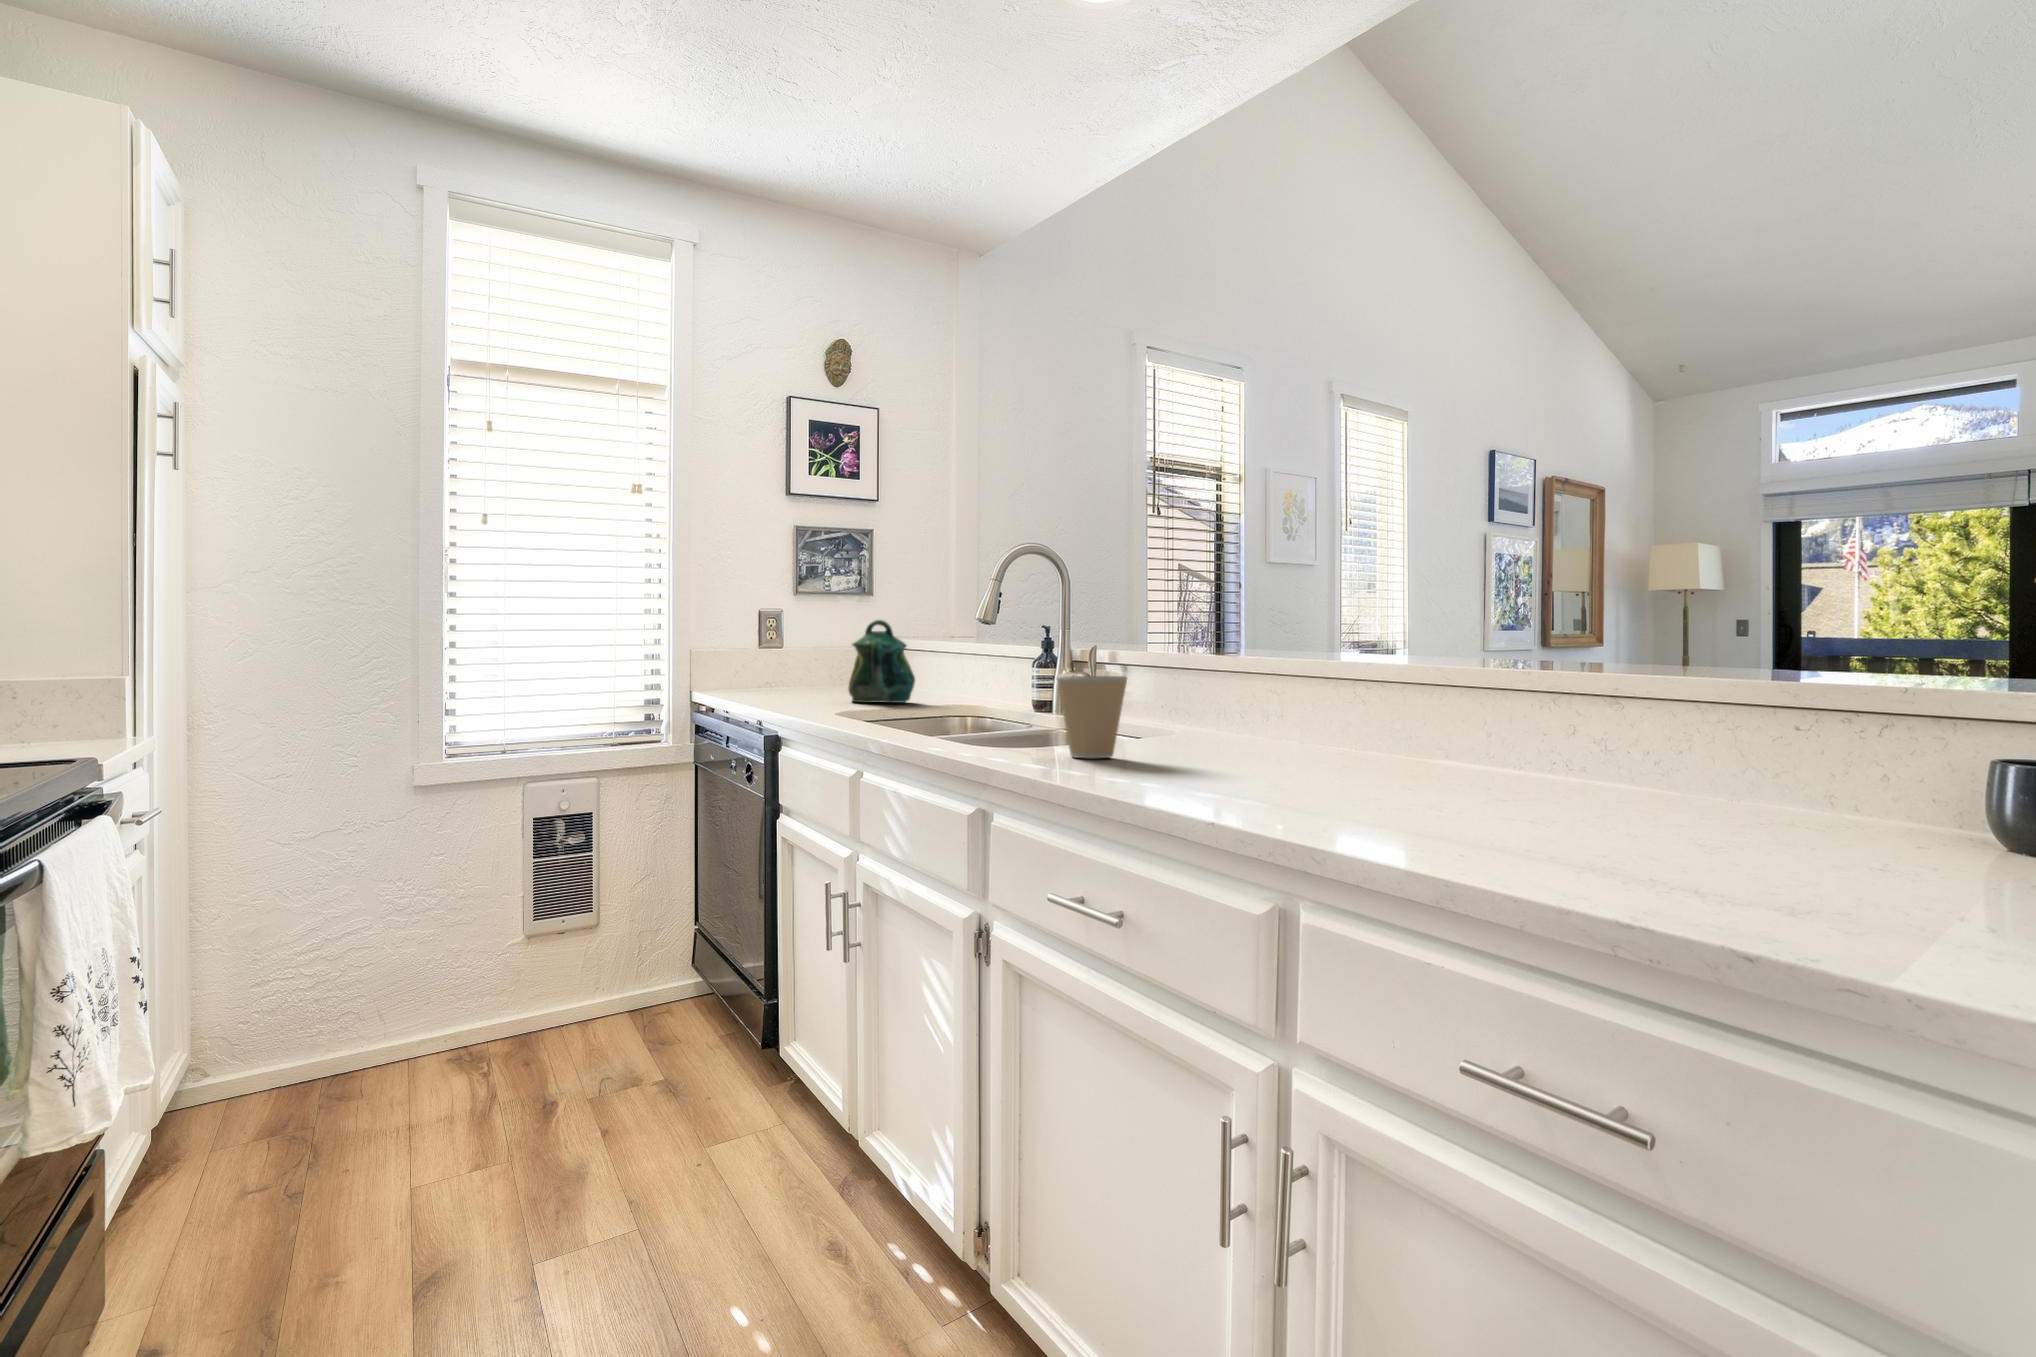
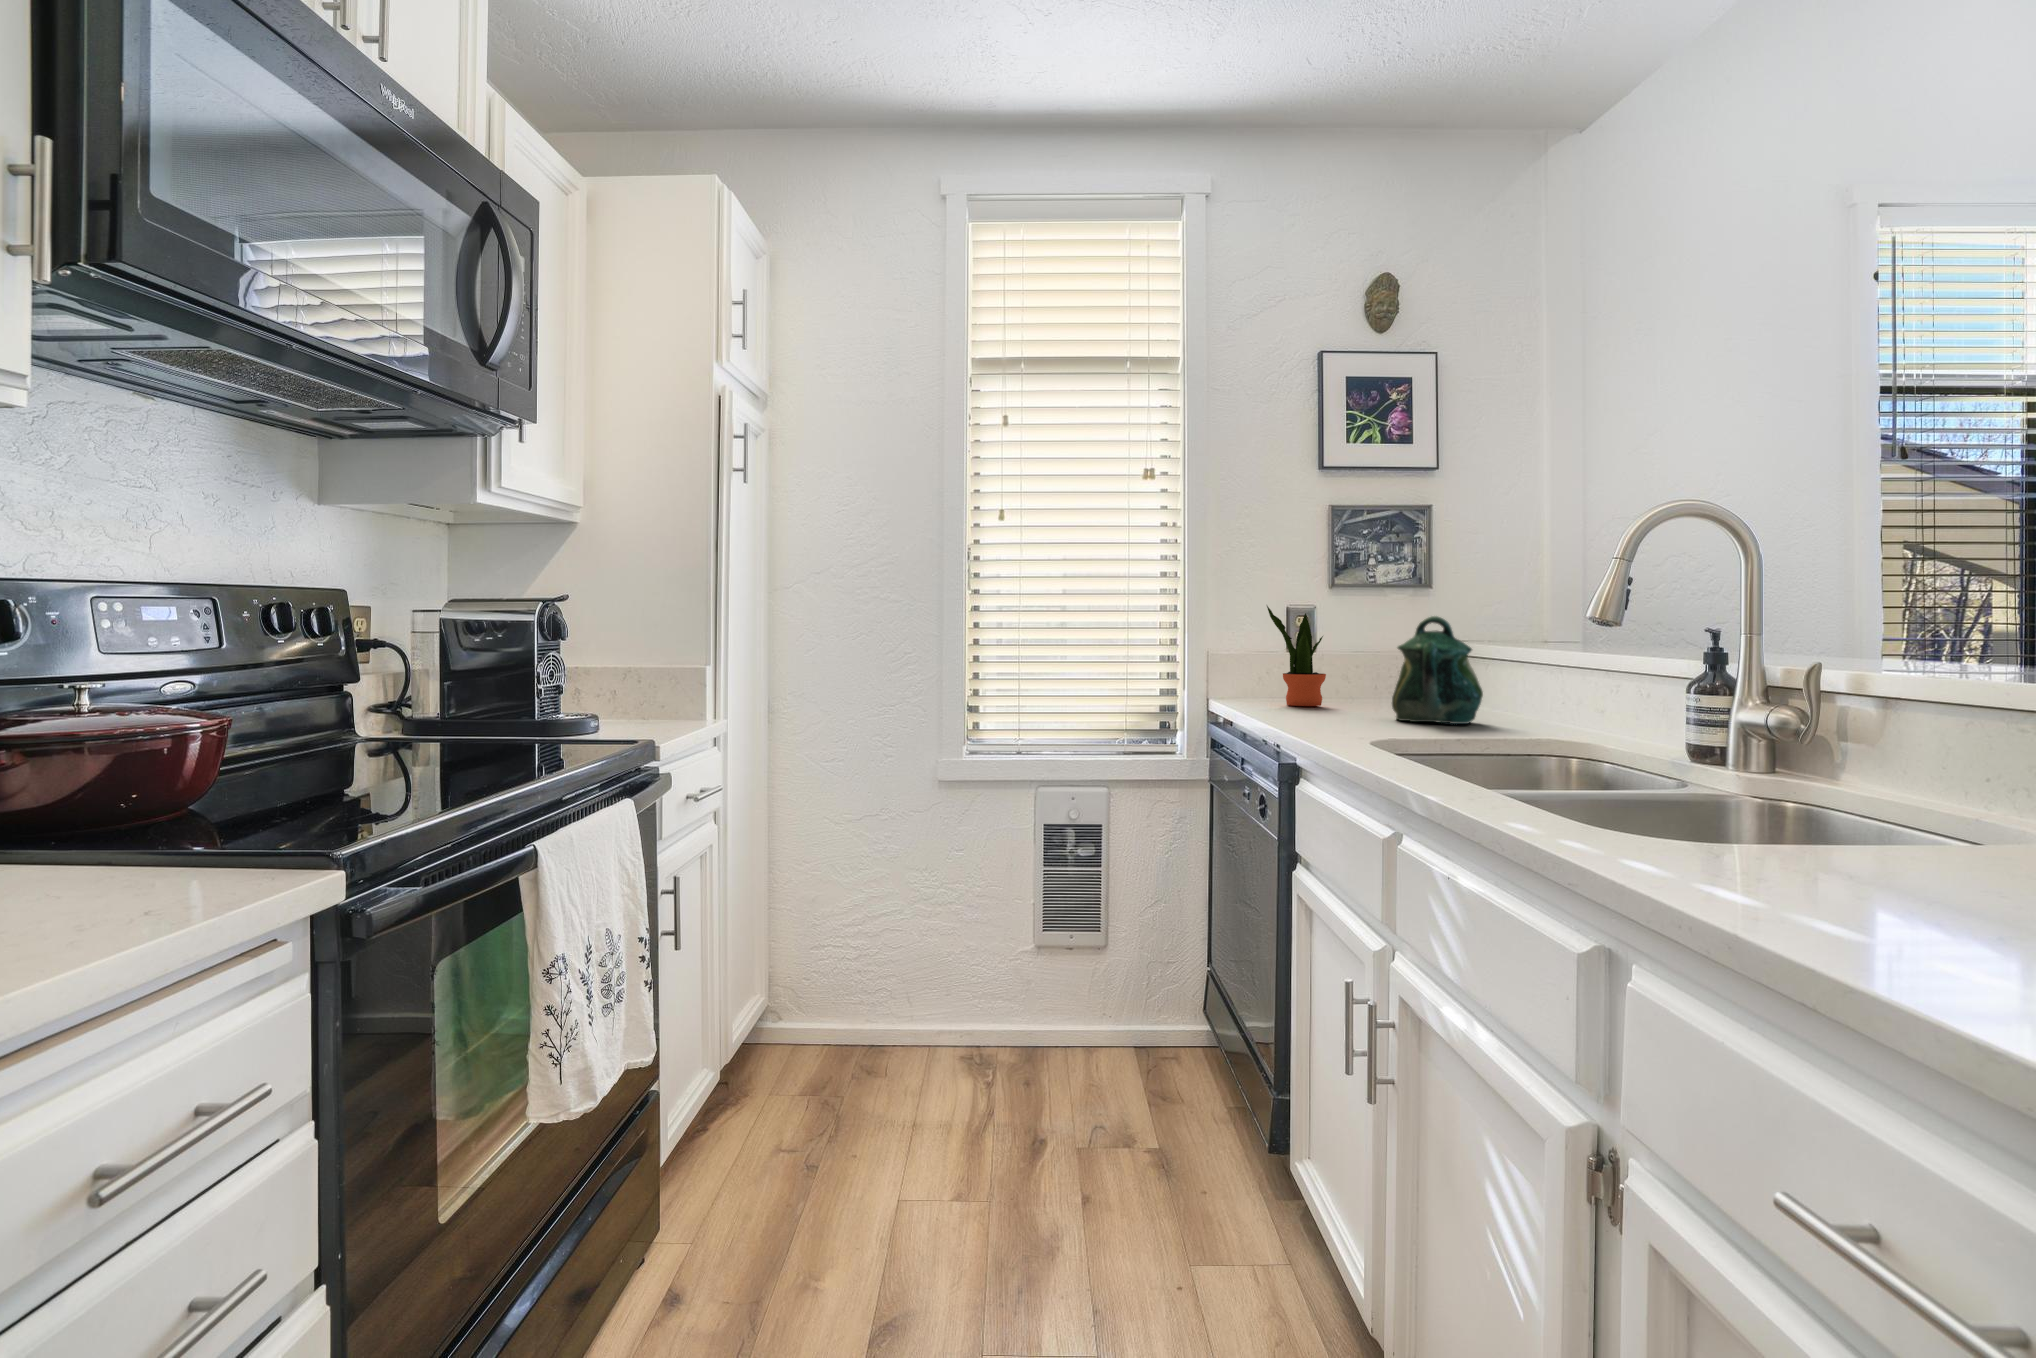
potted plant: none [743,609,794,695] -> present [1267,606,1326,706]
coffee cup: present [1056,676,1127,758] -> none [1769,730,1944,895]

